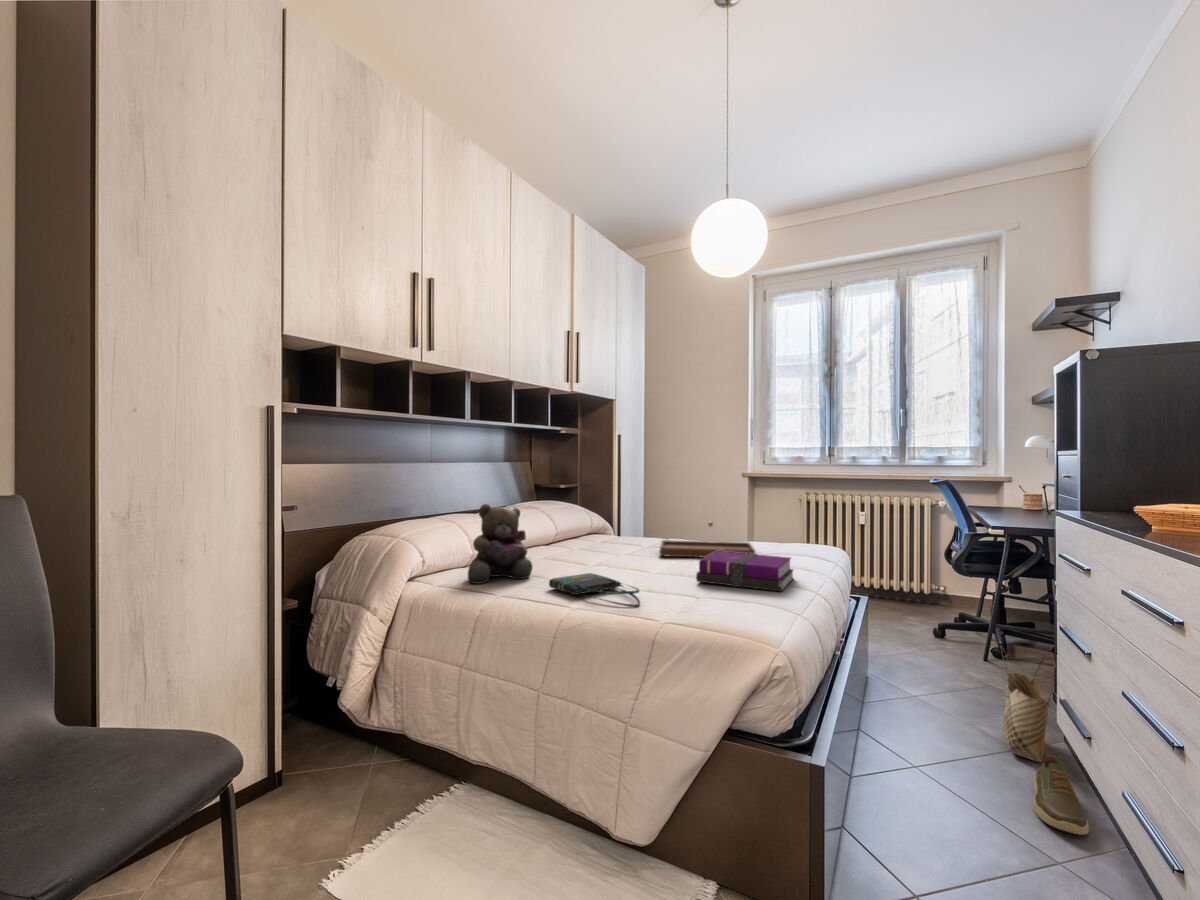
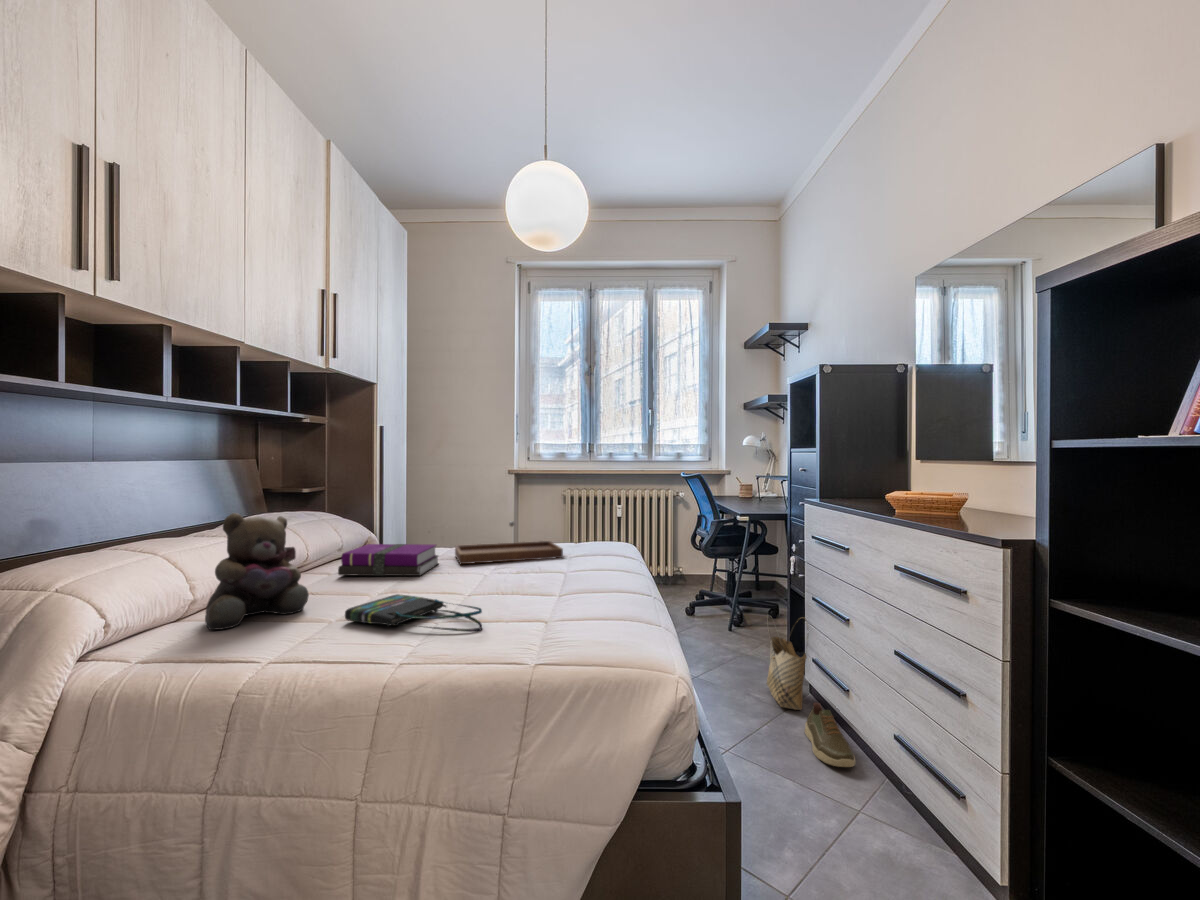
notebook: present [696,551,794,592] -> present [338,544,438,576]

